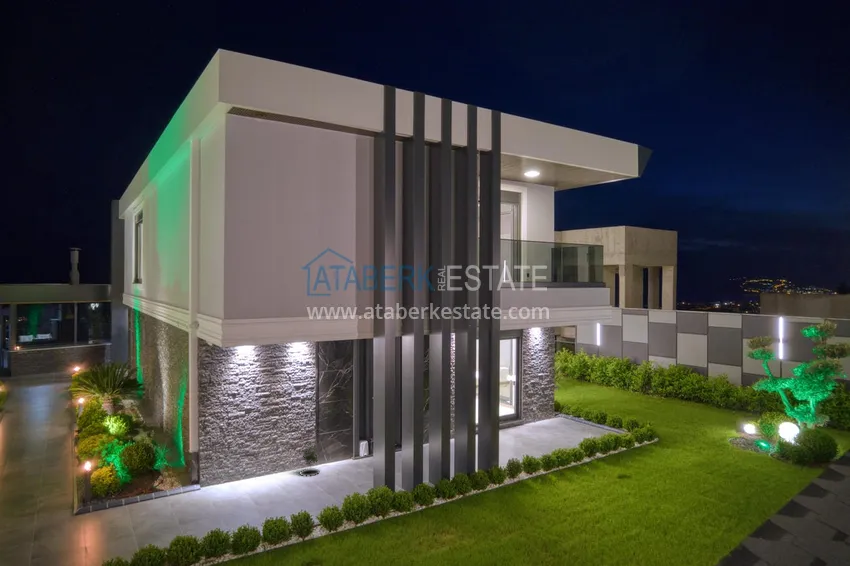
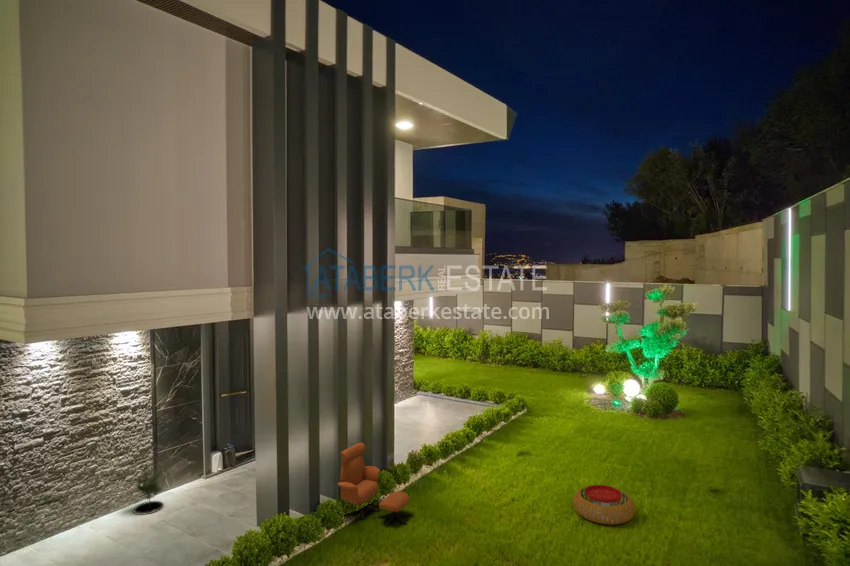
lounge chair: none [433,443,491,514] -> present [338,443,411,526]
pouf: none [638,509,700,547] -> present [573,485,635,525]

